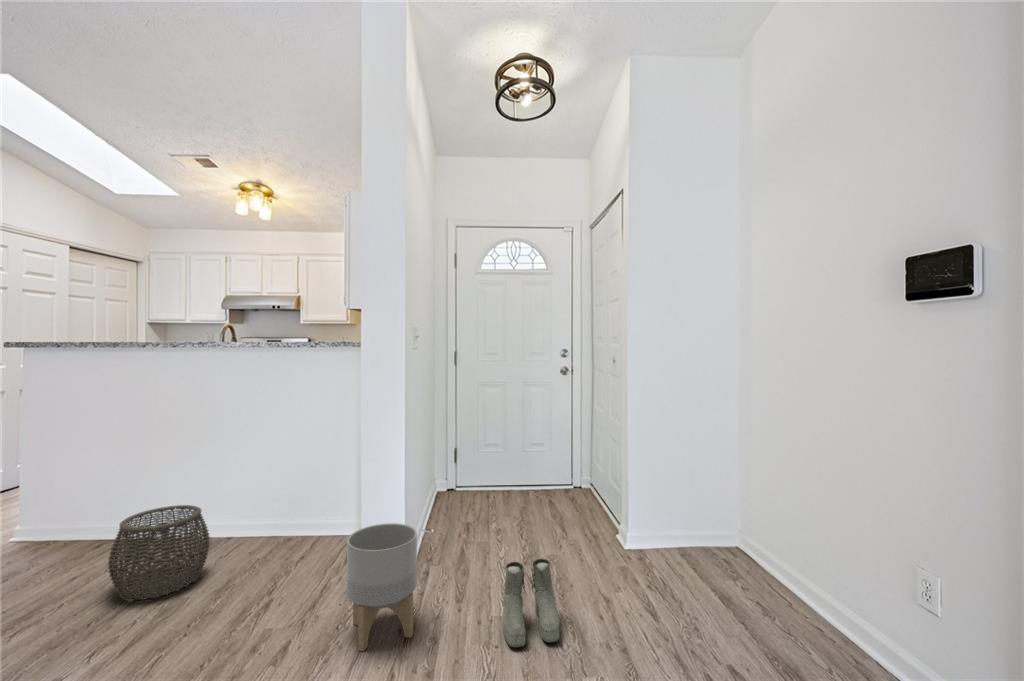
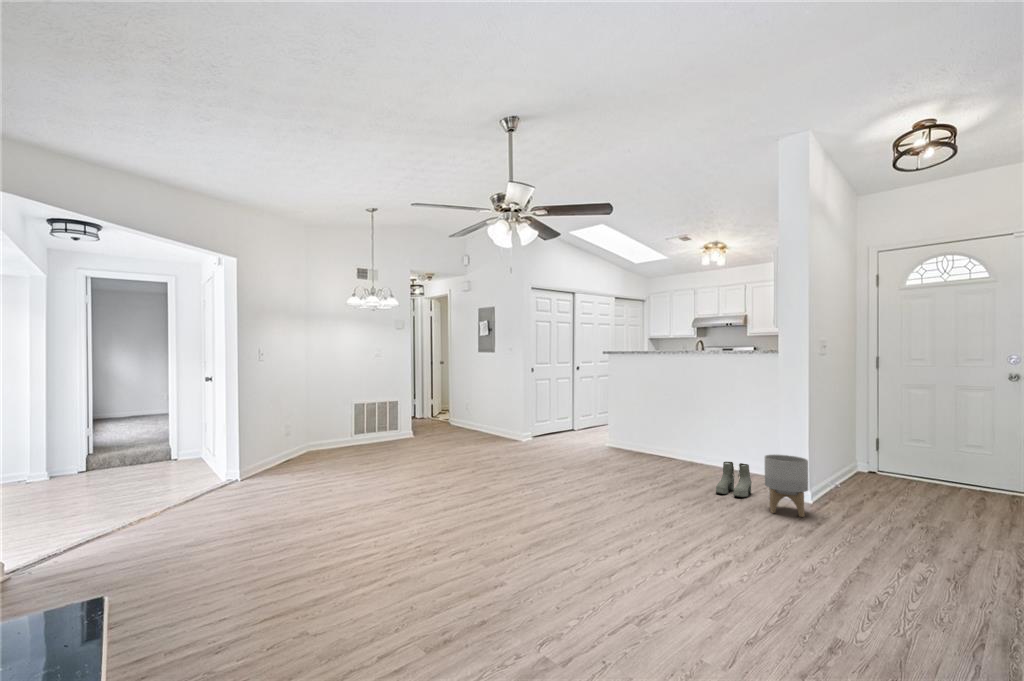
woven basket: present [108,505,210,601] -> none [652,436,695,476]
boots: present [503,559,560,648] -> present [716,462,752,497]

